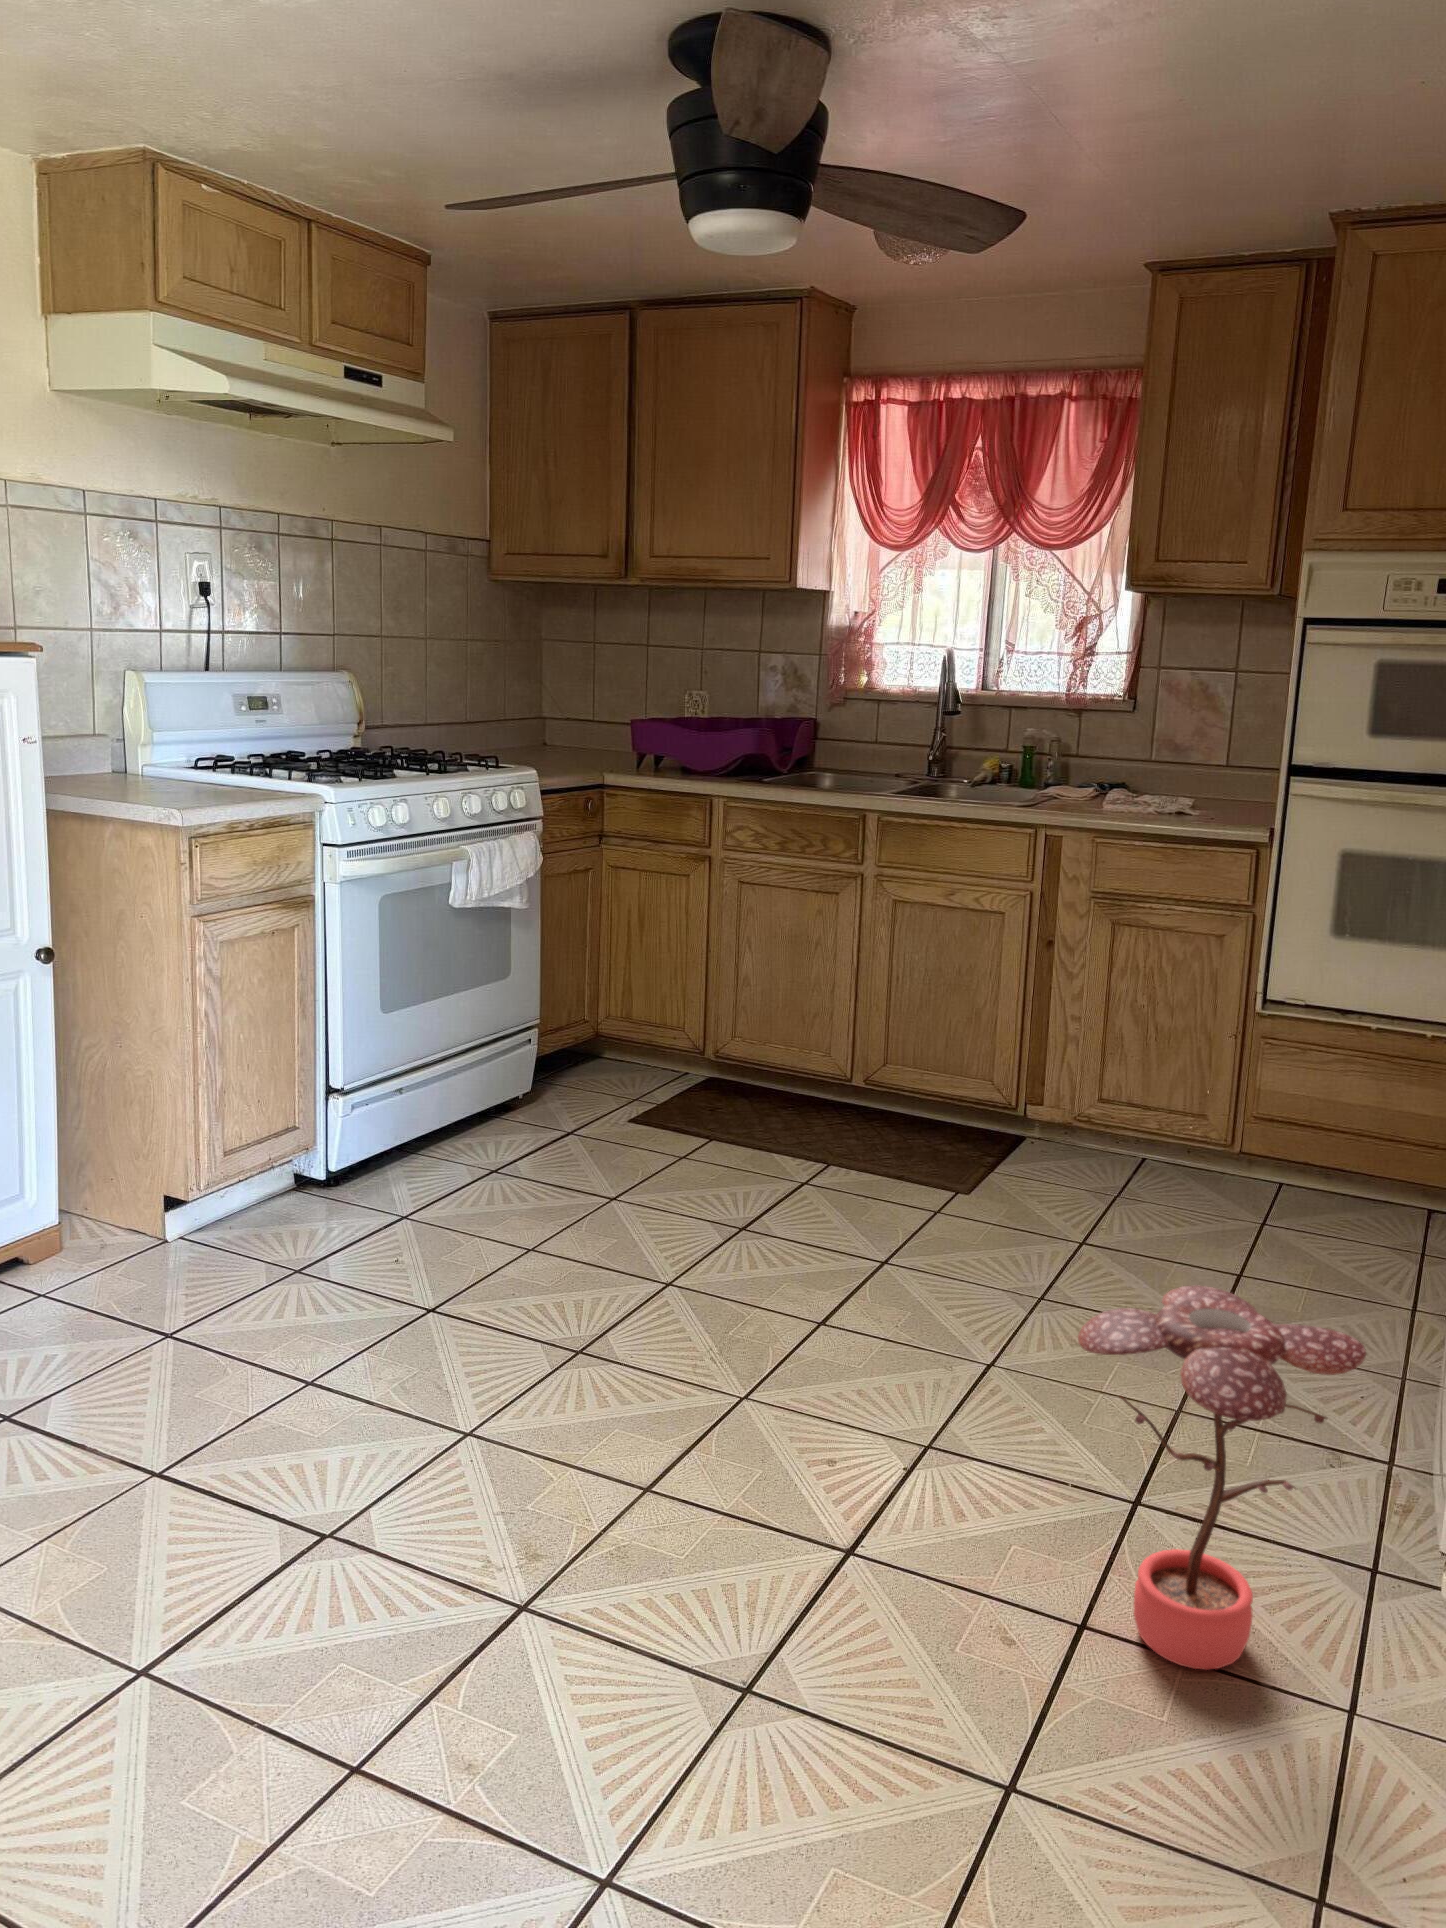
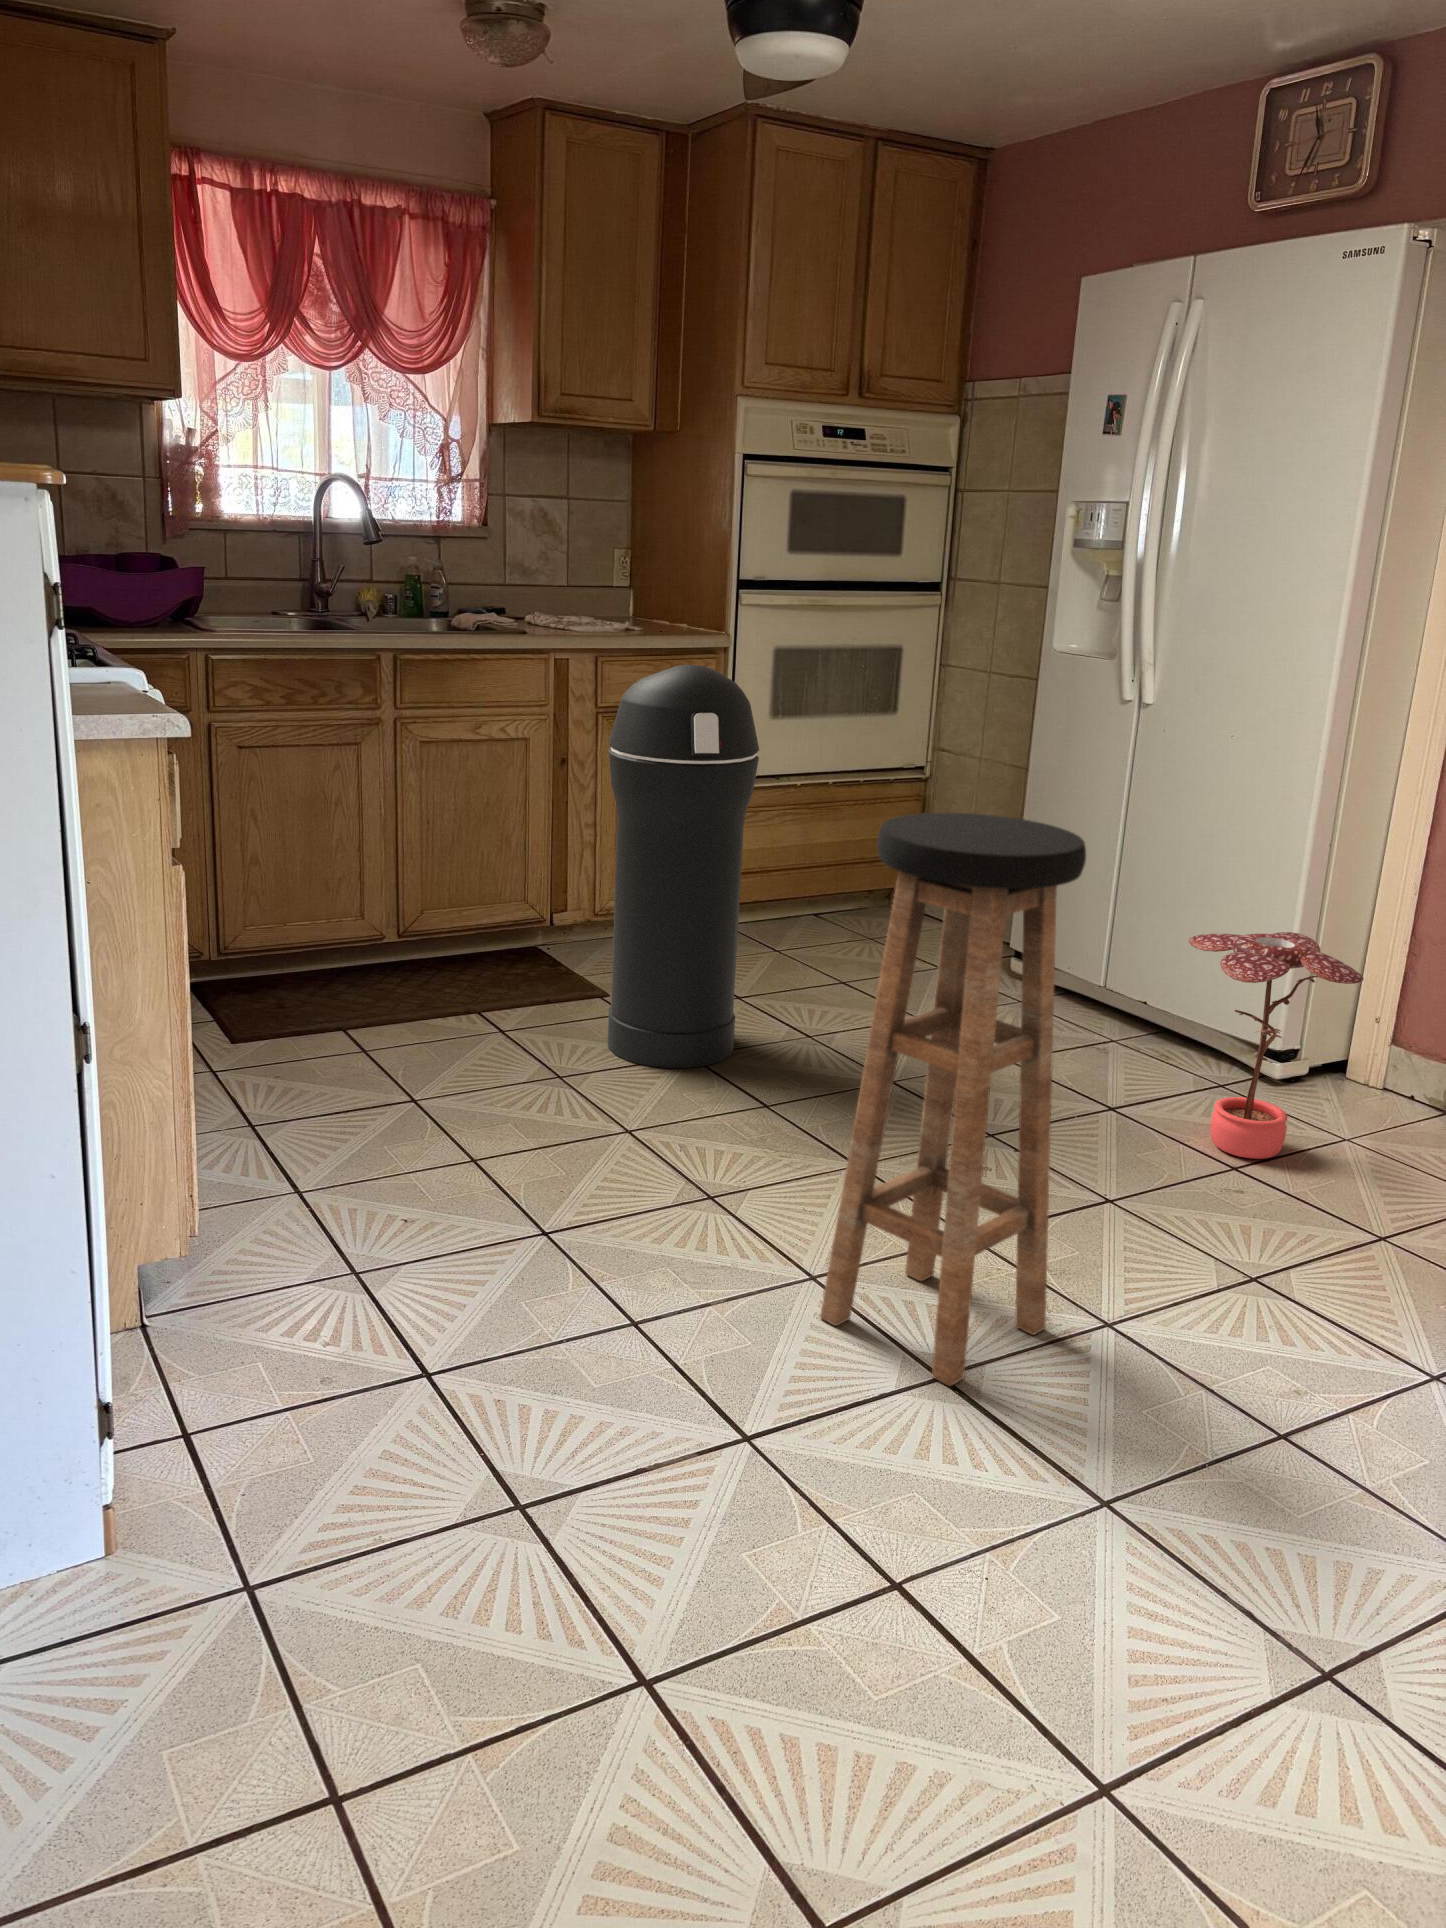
trash can: none [816,832,989,1275] -> present [608,665,759,1068]
bar stool: none [295,954,530,1572] -> present [820,813,1086,1386]

